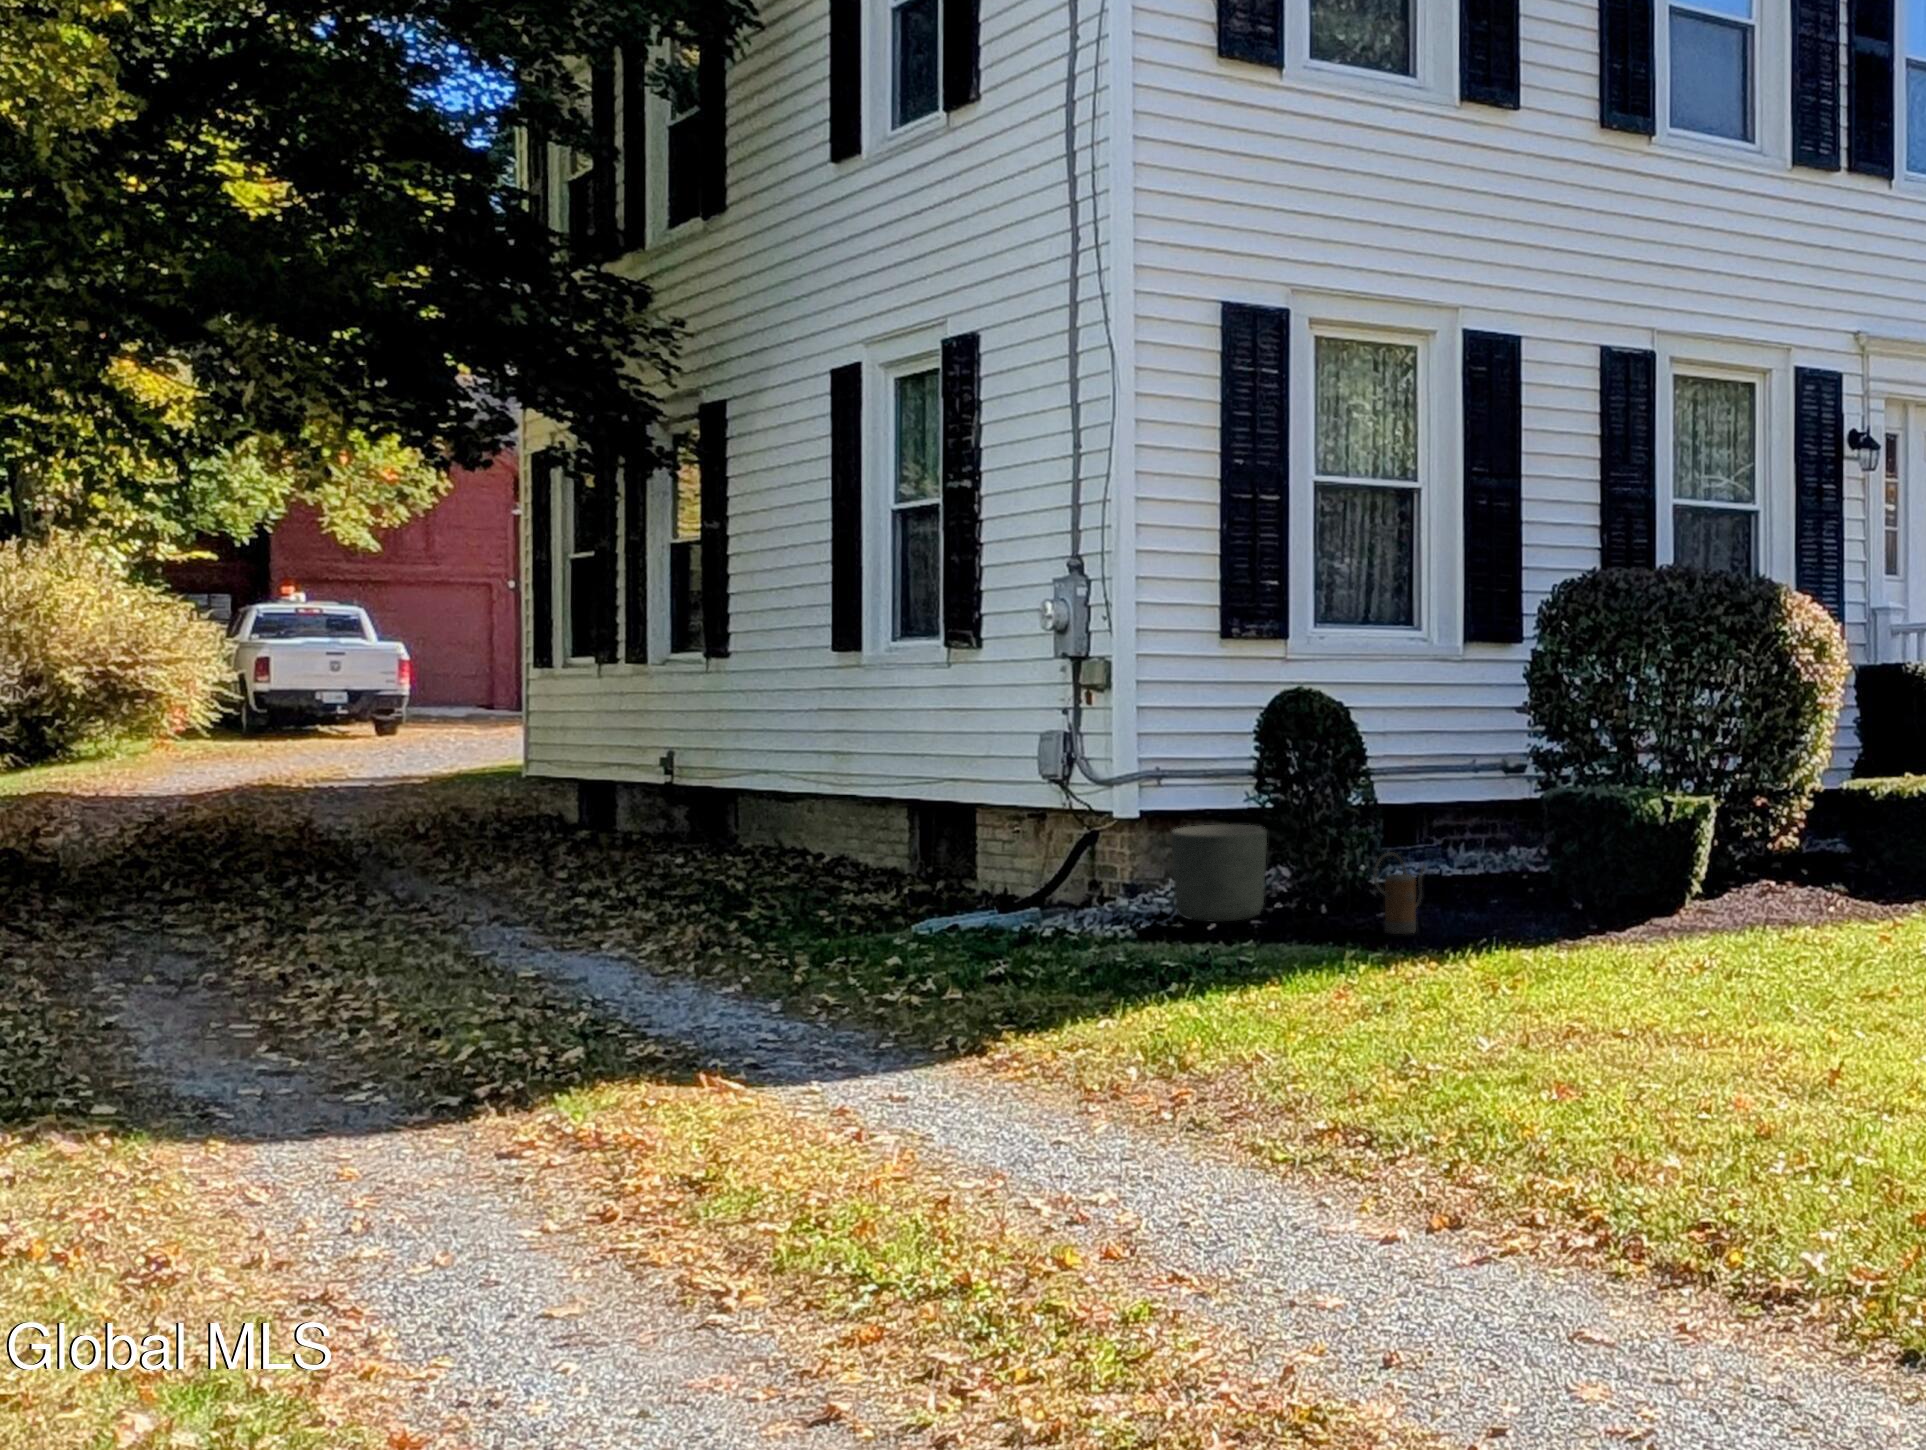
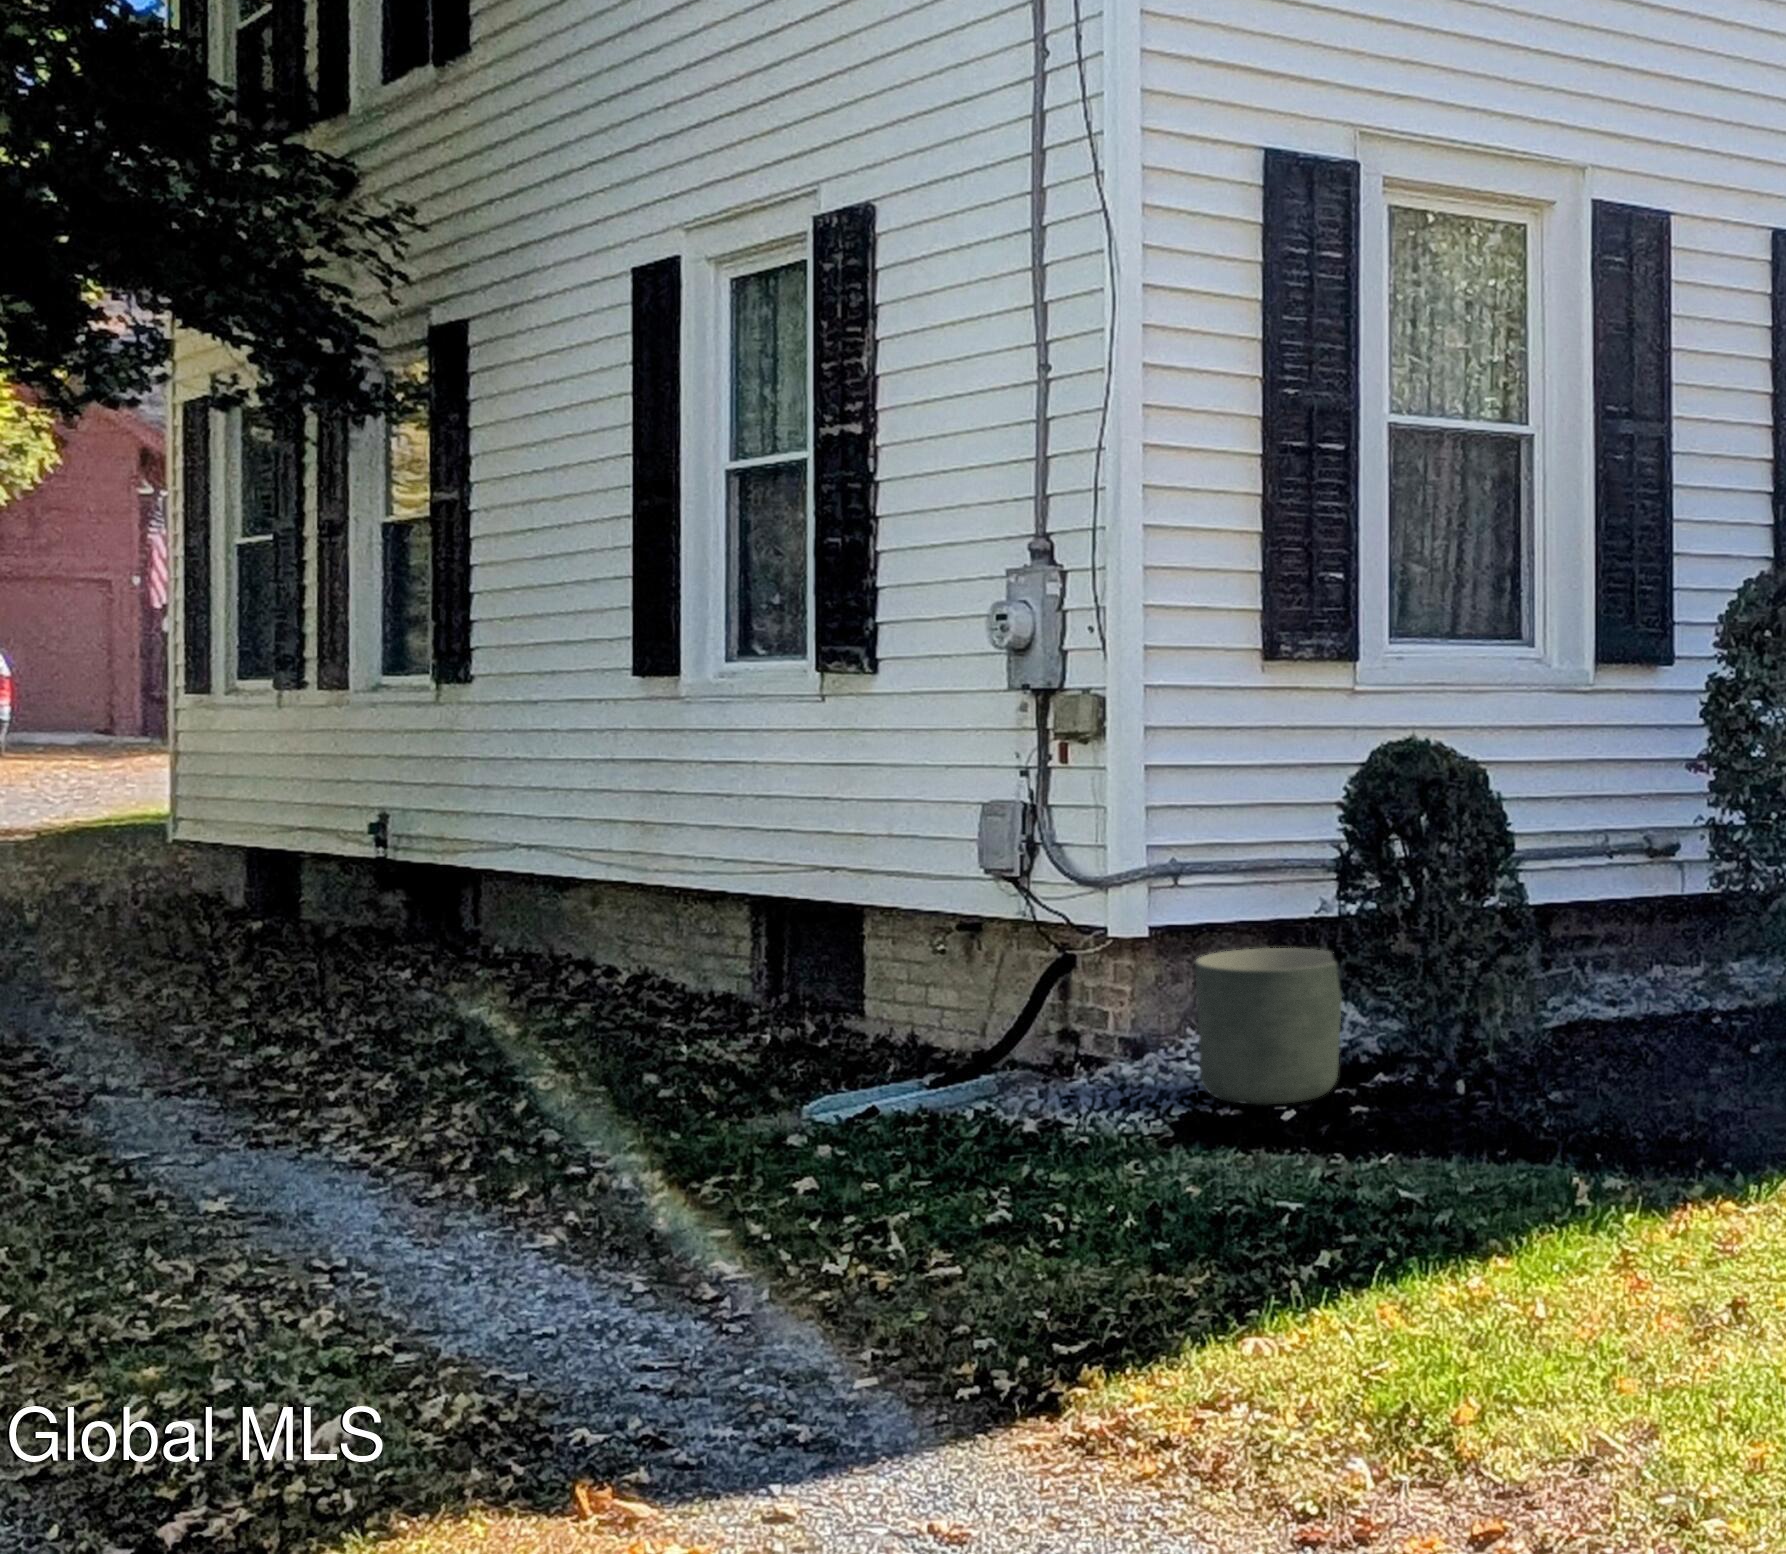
watering can: present [1373,852,1426,934] -> none [1534,998,1608,1127]

